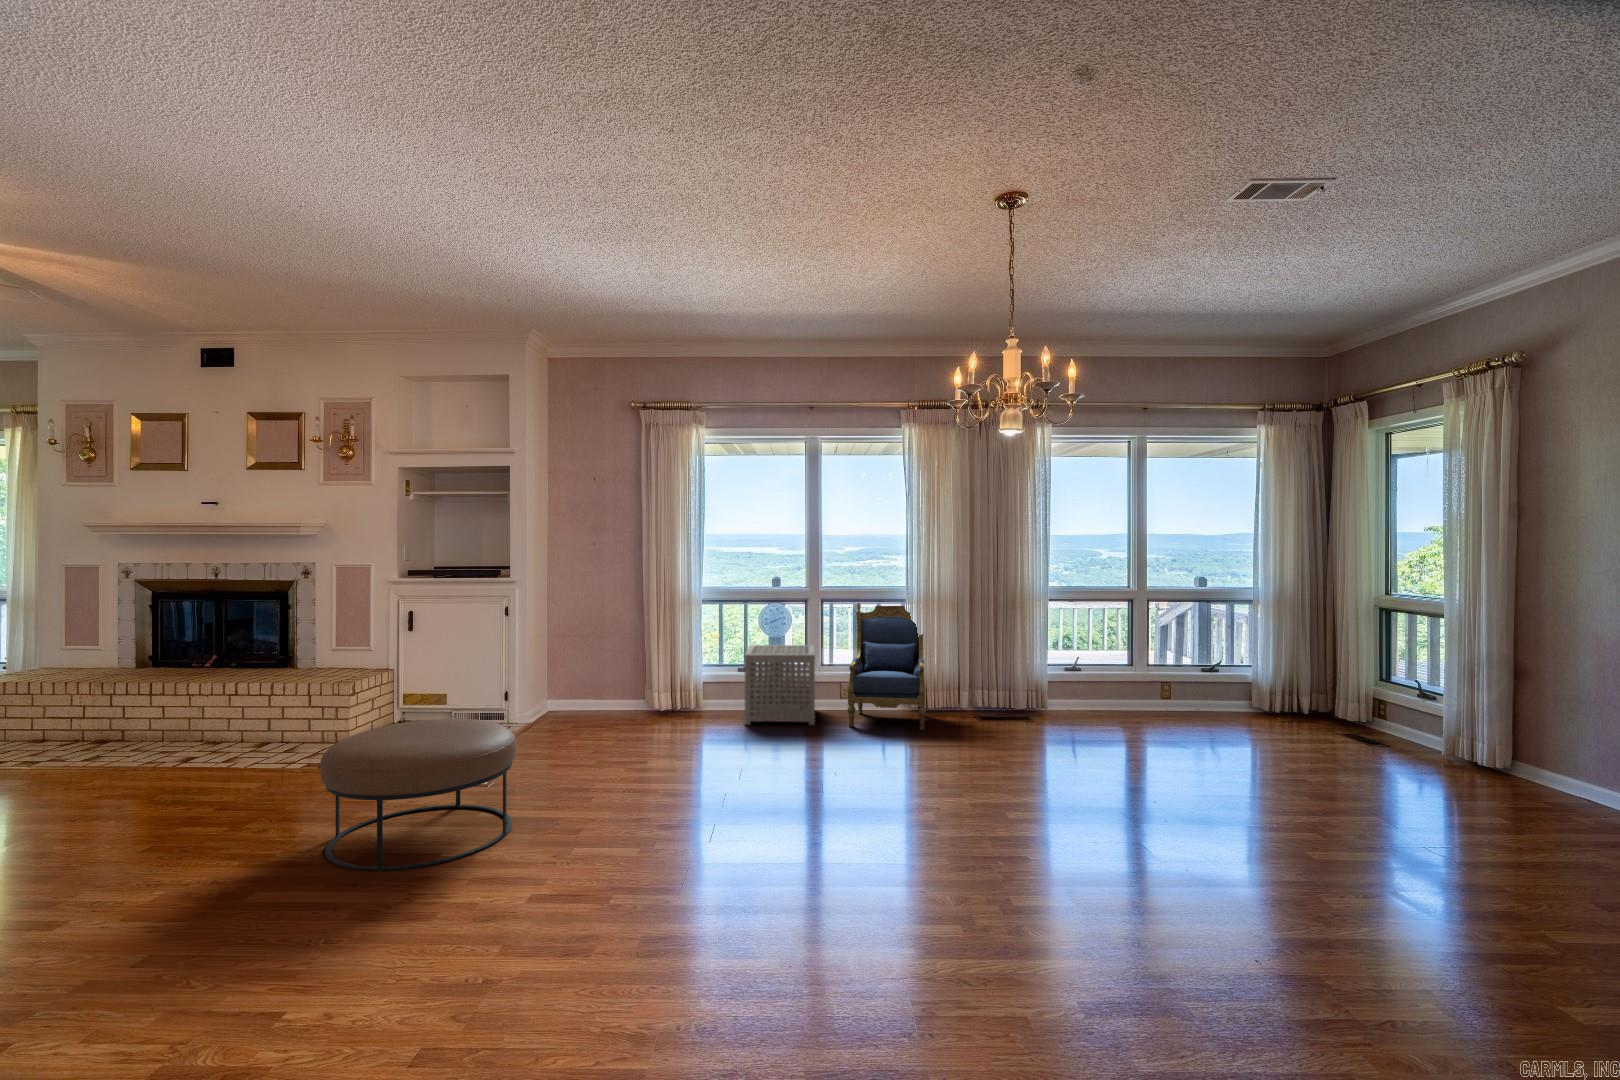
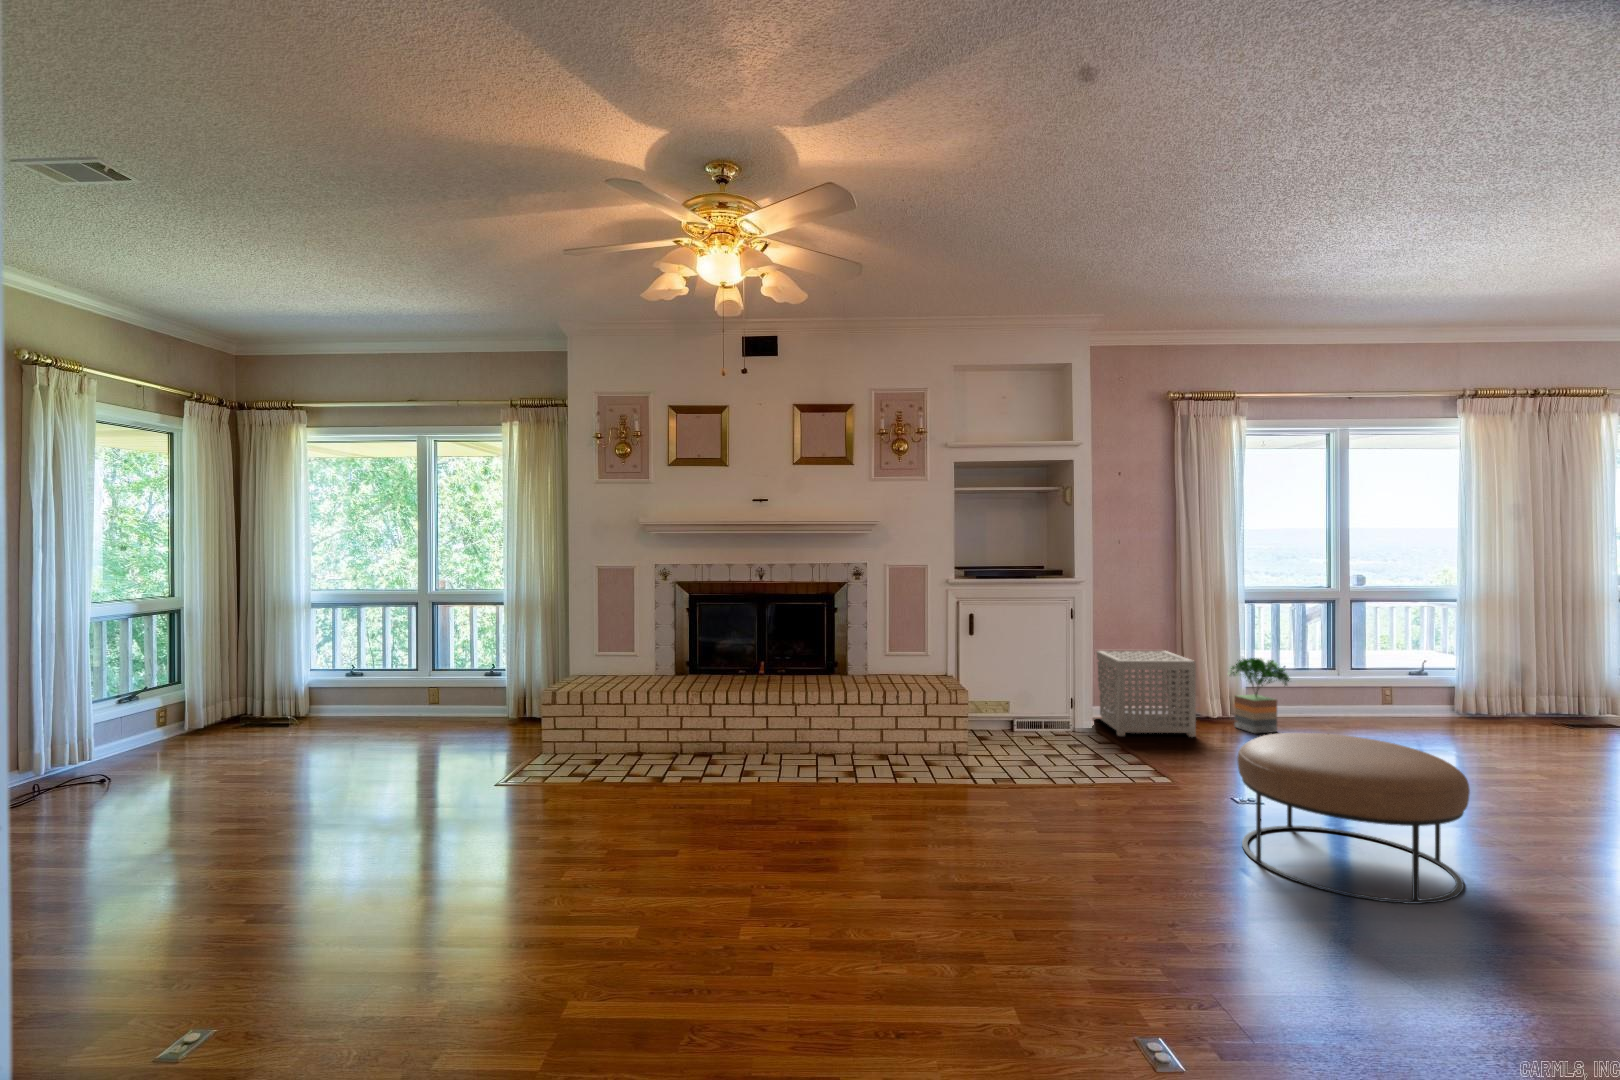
armchair: present [847,603,926,730] -> none [1403,592,1544,741]
side table: present [744,645,815,725] -> present [1096,651,1196,737]
potted tree: none [667,652,715,724] -> present [1229,658,1290,733]

